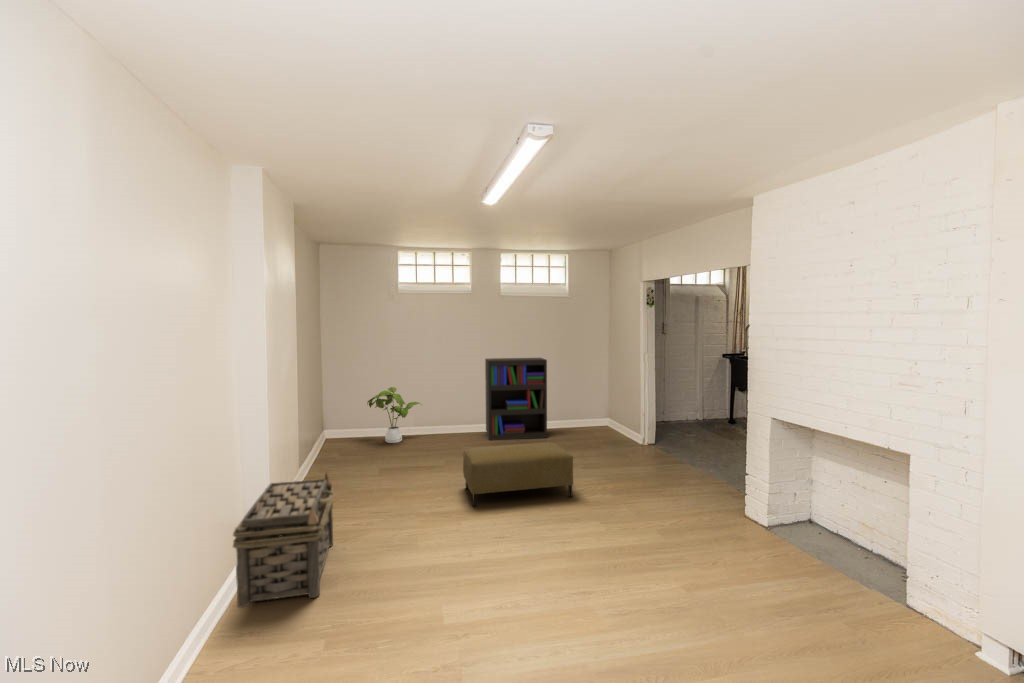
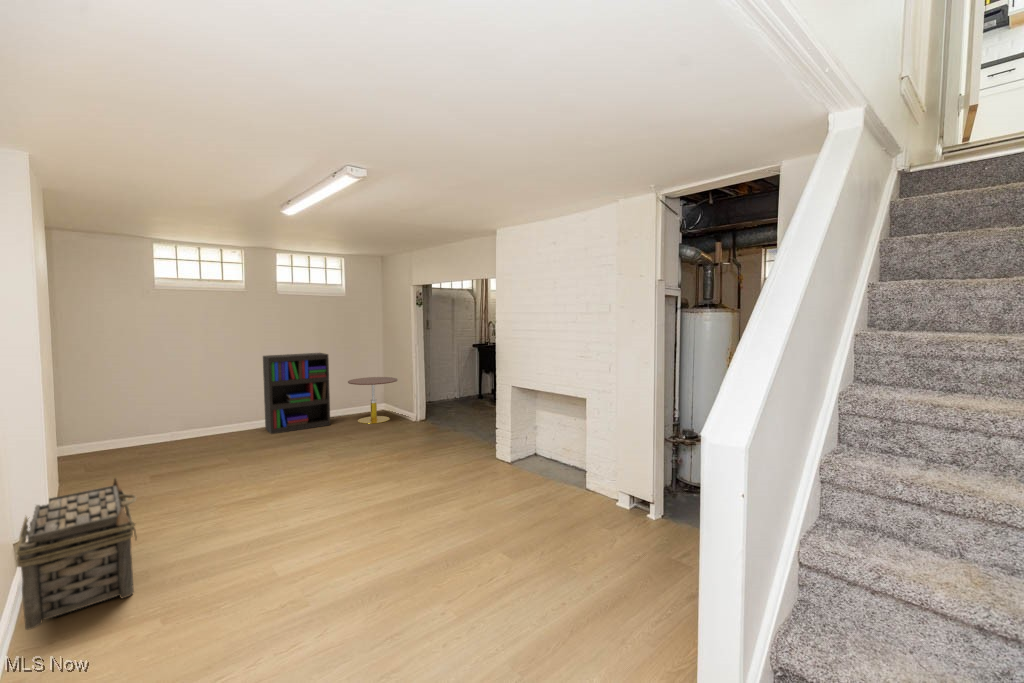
house plant: present [367,387,420,443] -> none [117,391,191,451]
side table: none [567,388,622,442] -> present [348,377,398,424]
ottoman: present [463,443,573,507] -> none [259,425,368,491]

